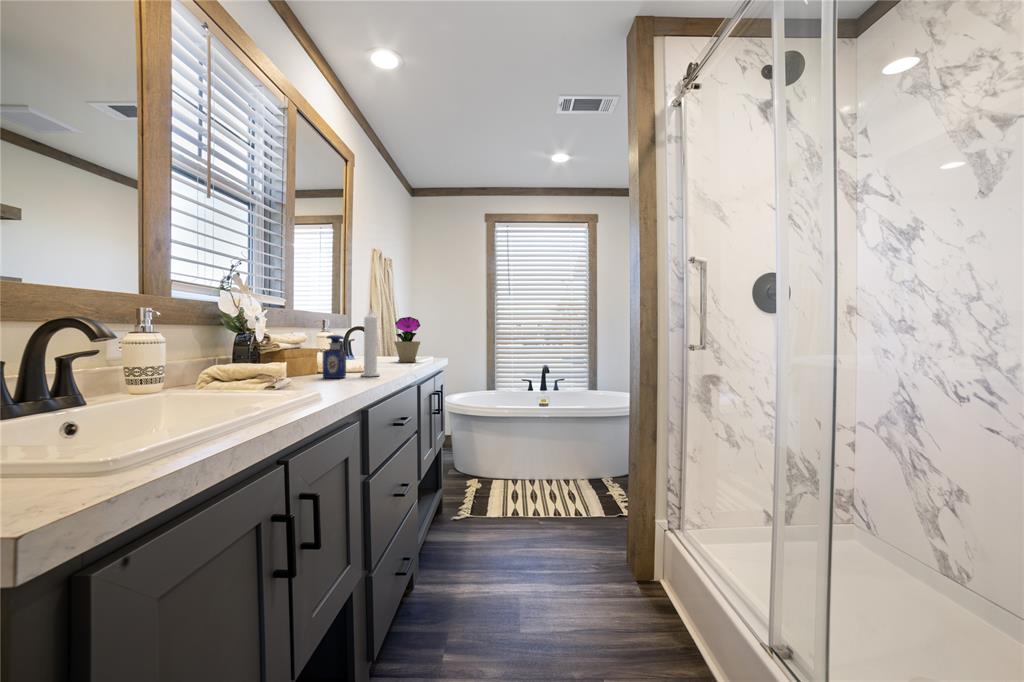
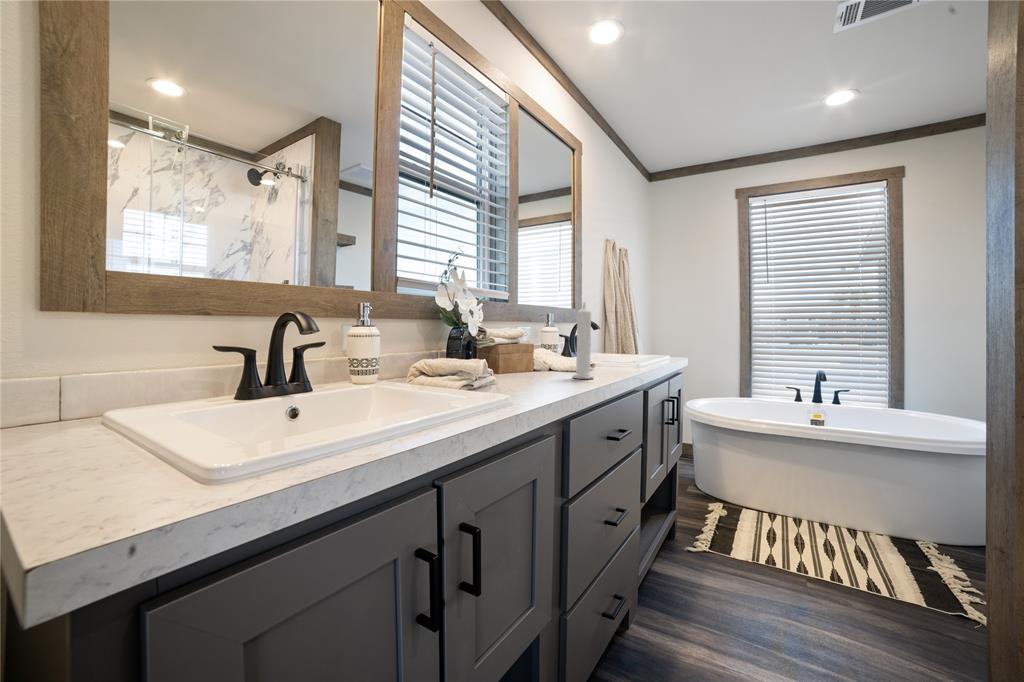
flower pot: present [394,317,420,362] -> none [621,311,651,362]
perfume bottle: present [323,335,346,378] -> none [531,331,557,379]

